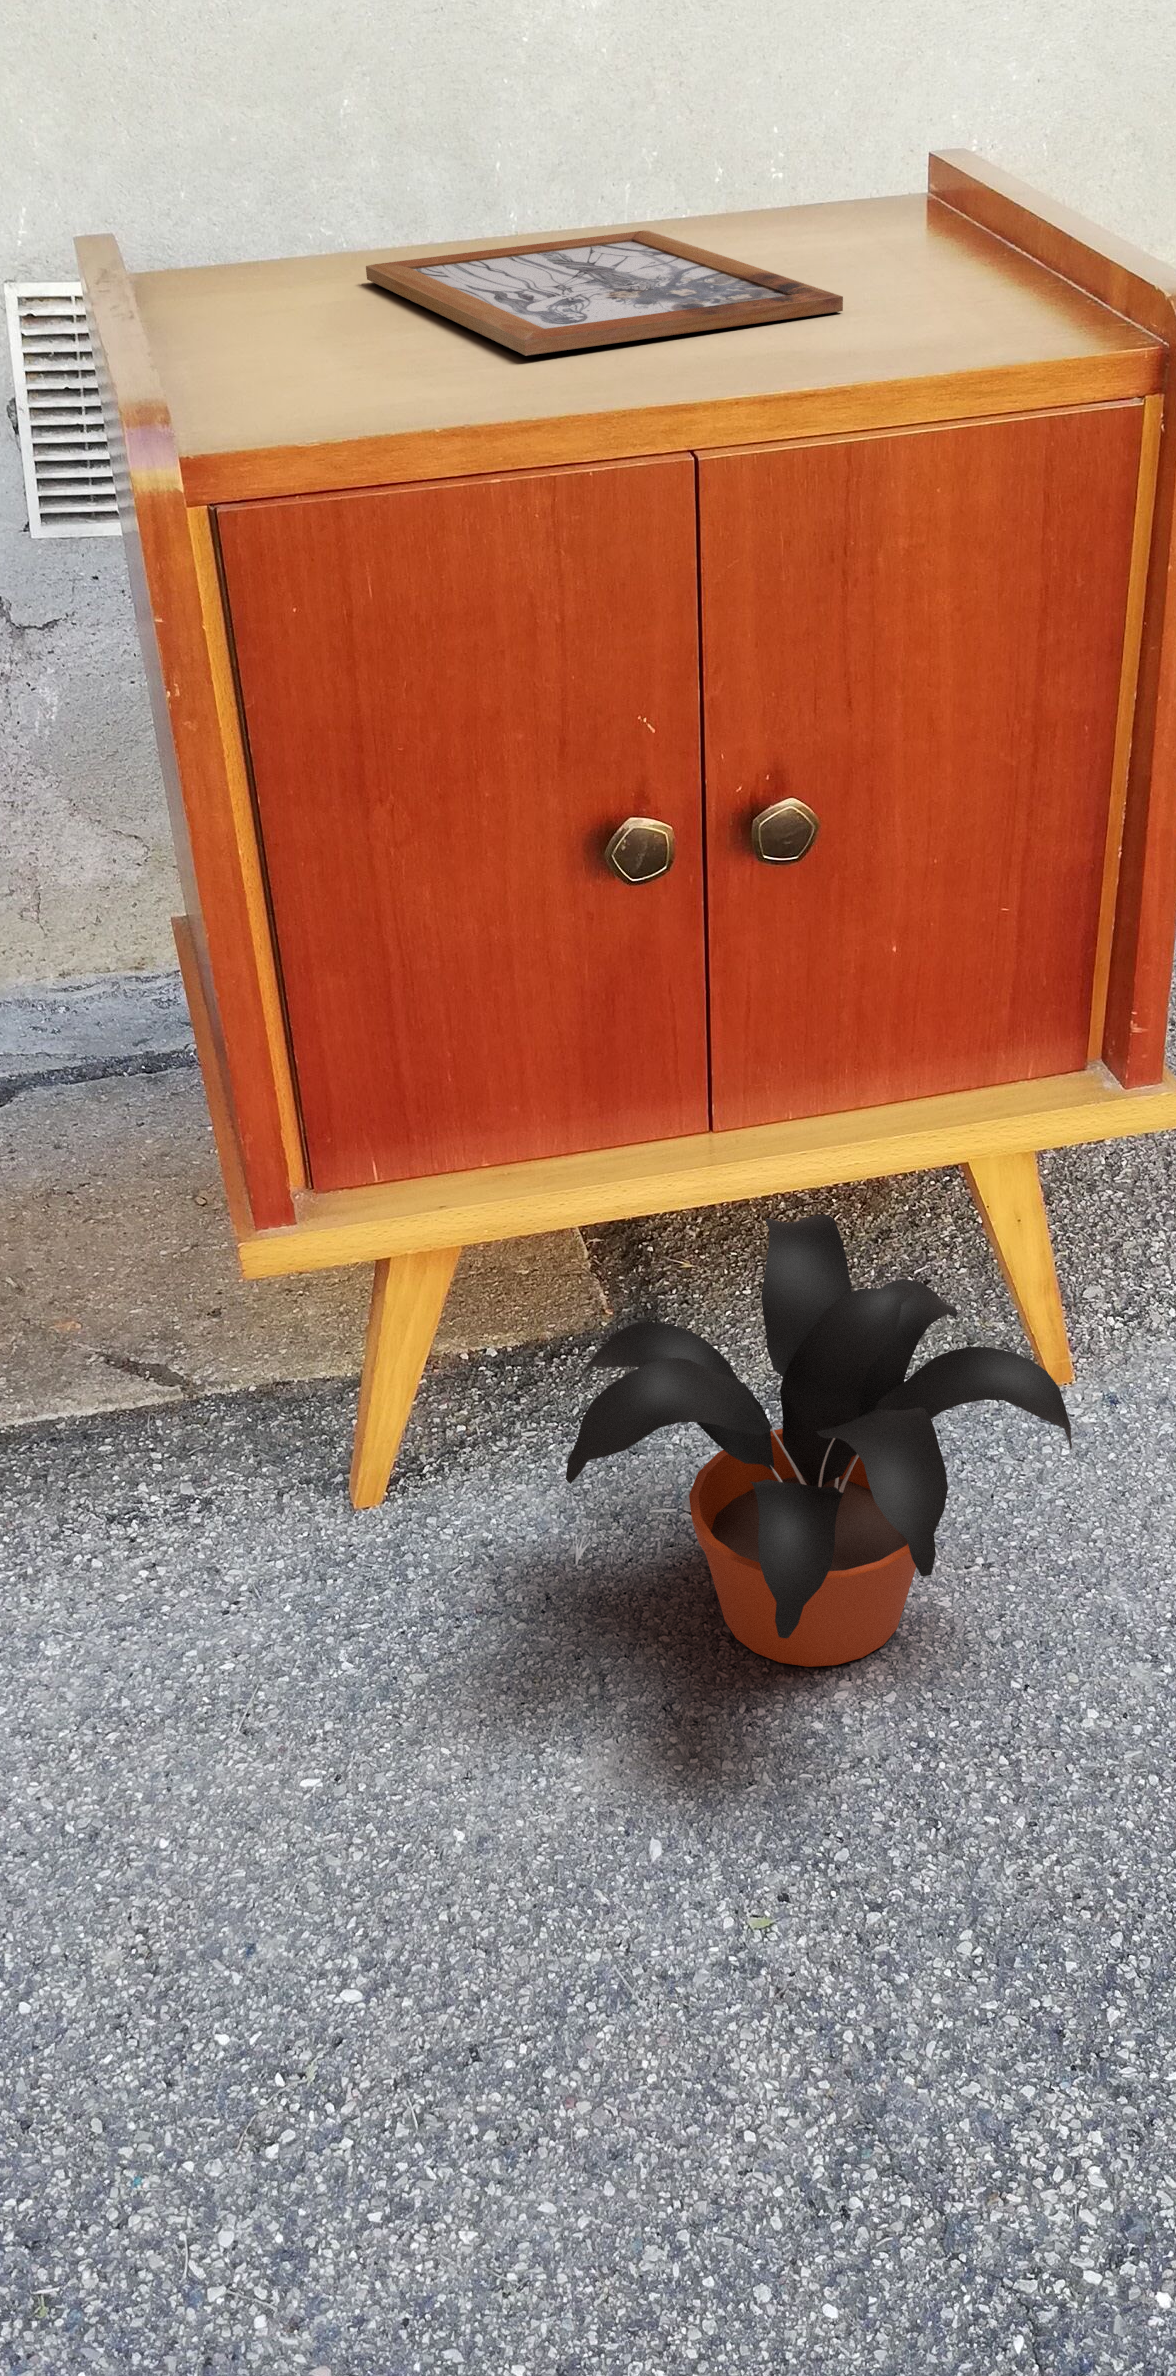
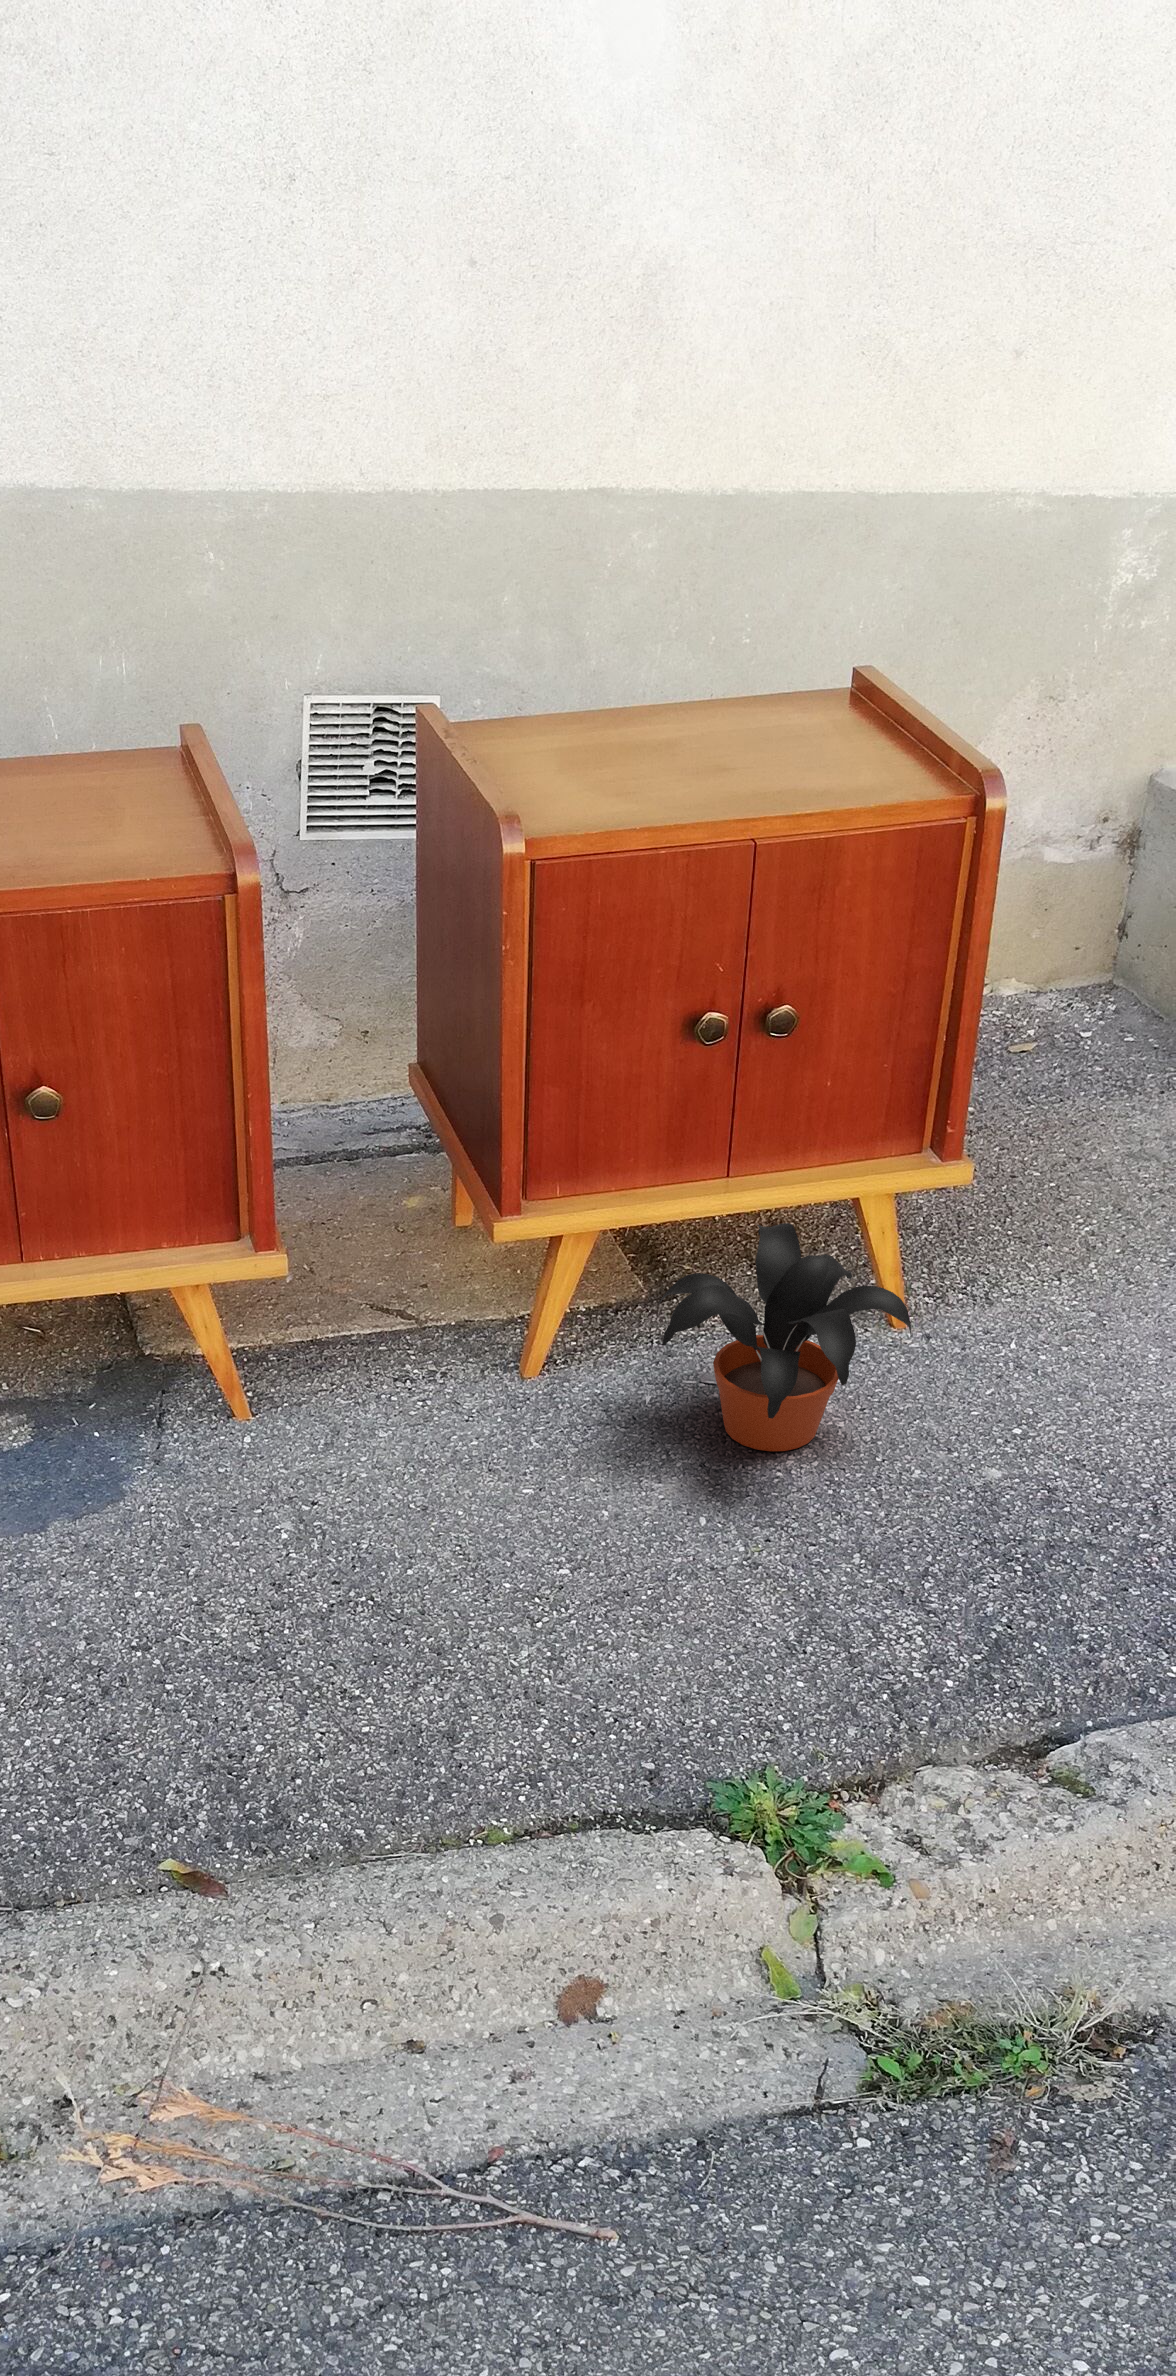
picture frame: present [366,231,843,356] -> none [557,697,818,782]

